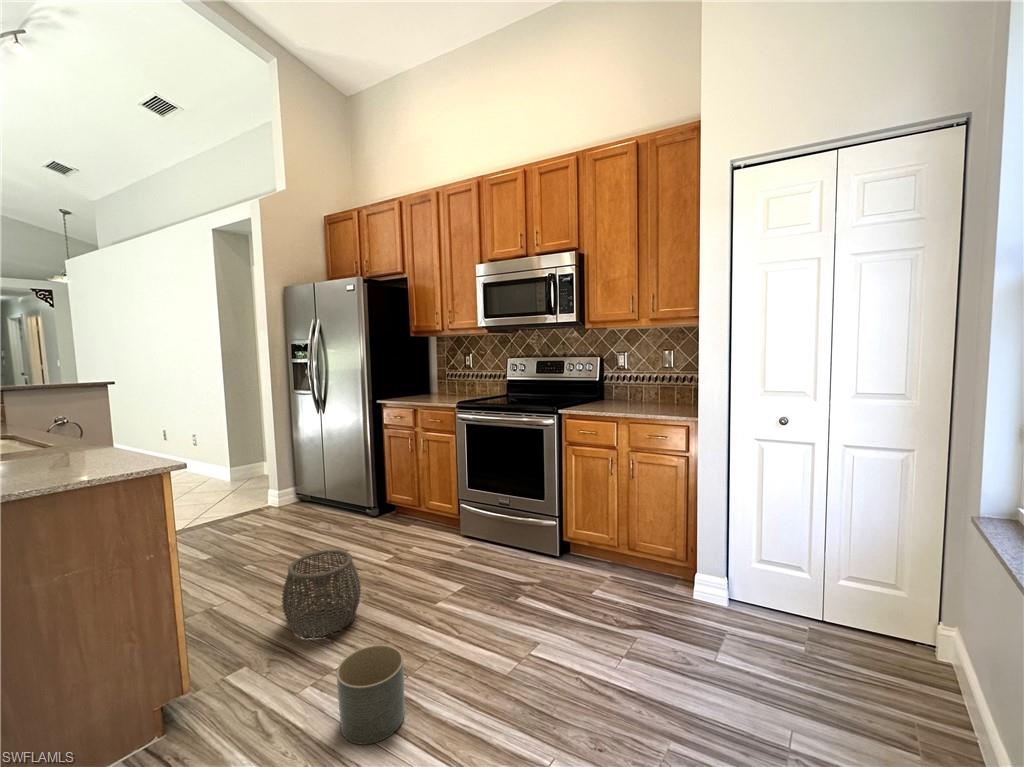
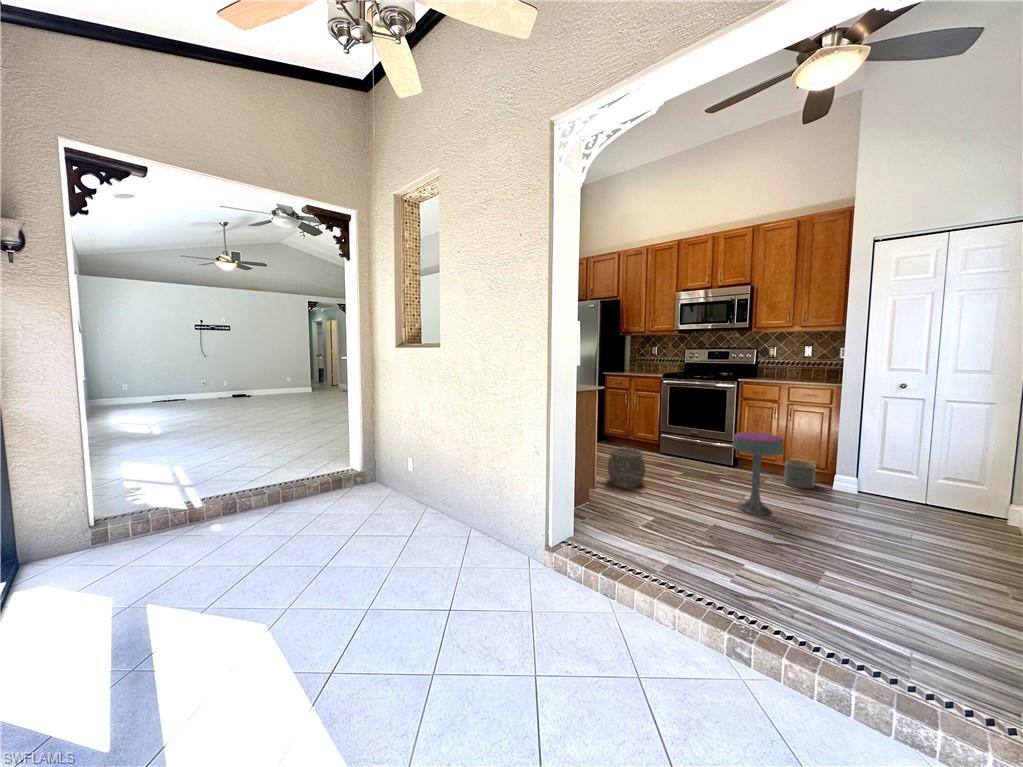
bar stool: none [466,522,554,710] -> present [733,432,784,515]
planter: present [336,645,405,745] -> present [785,460,816,489]

